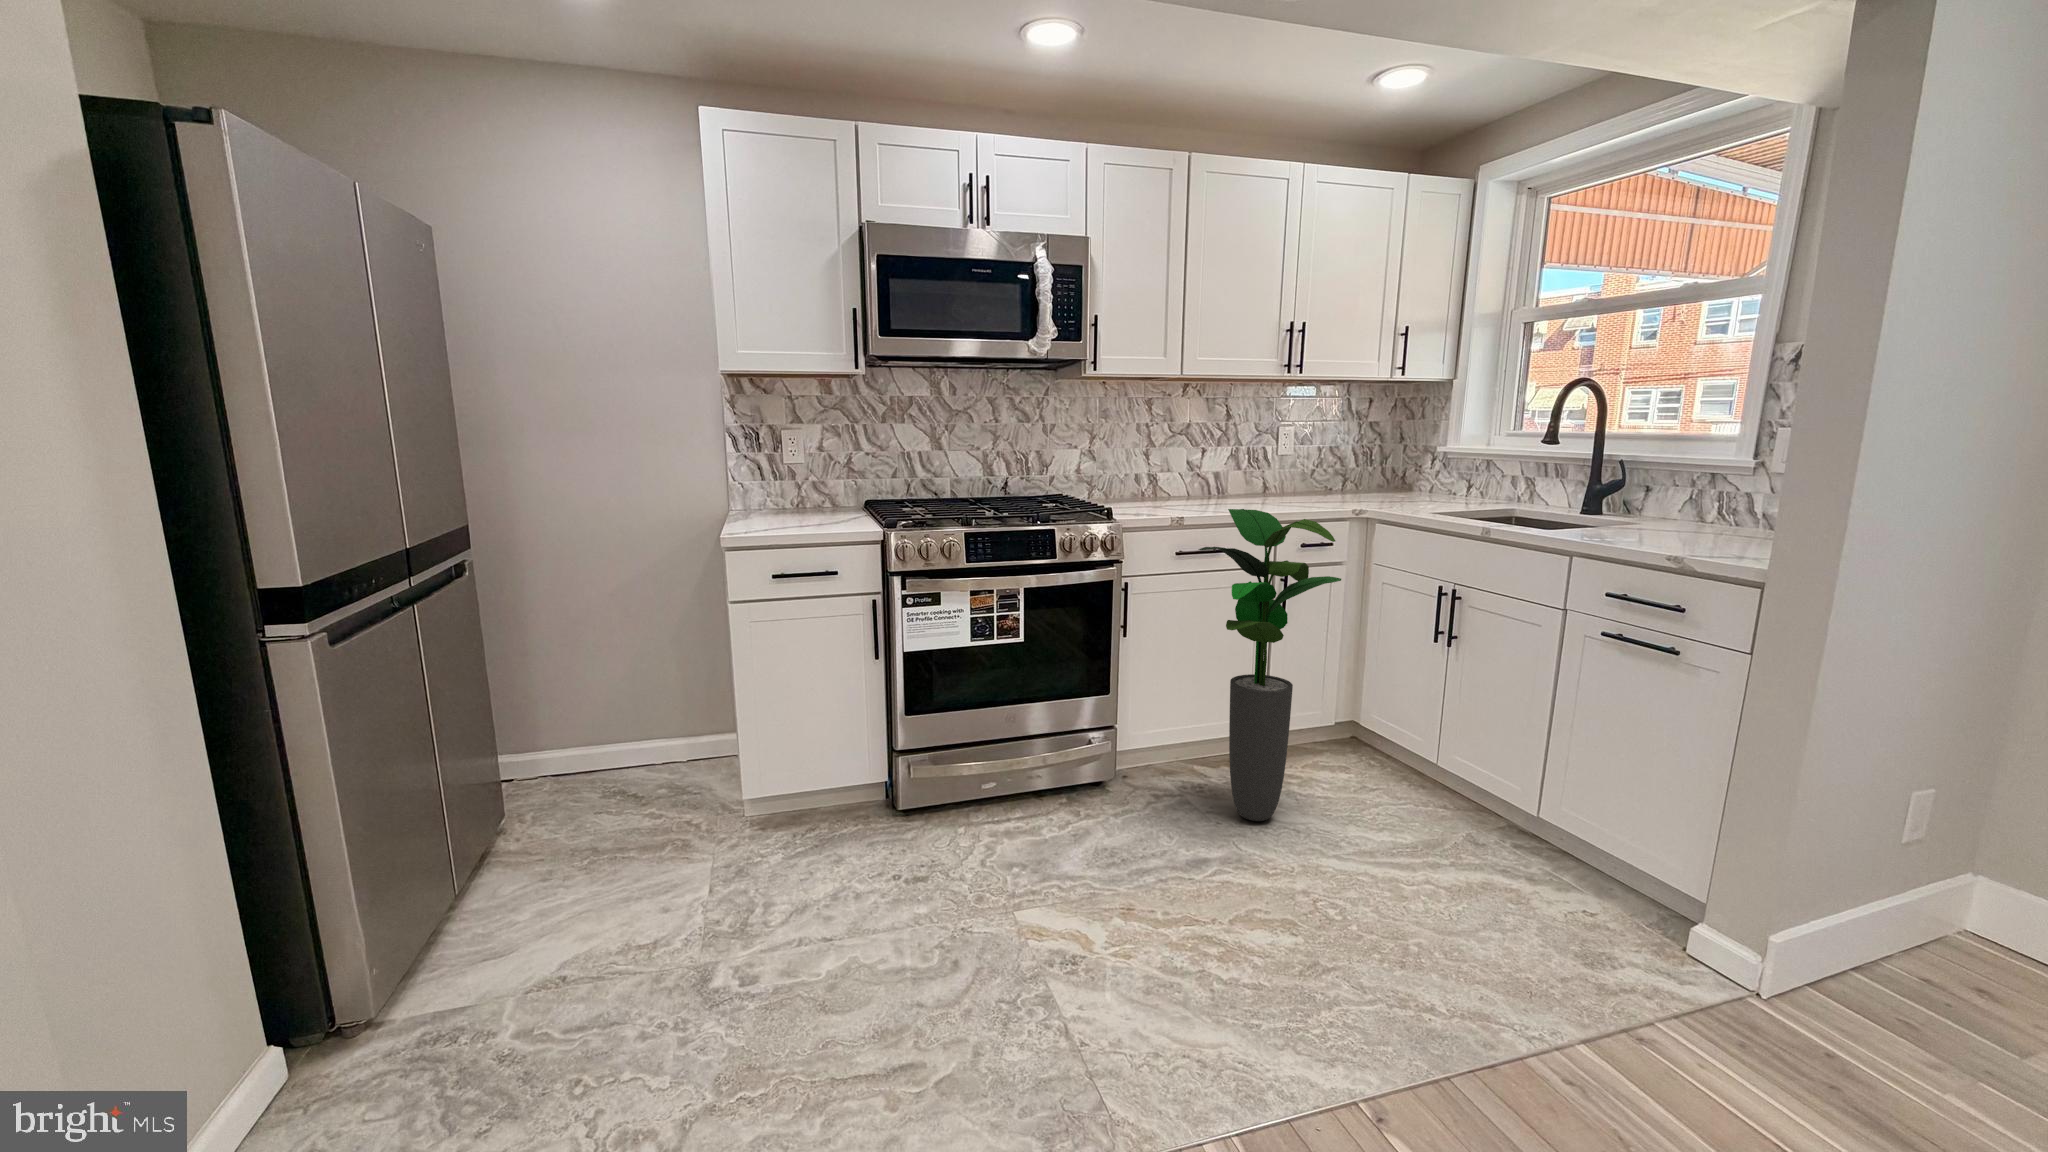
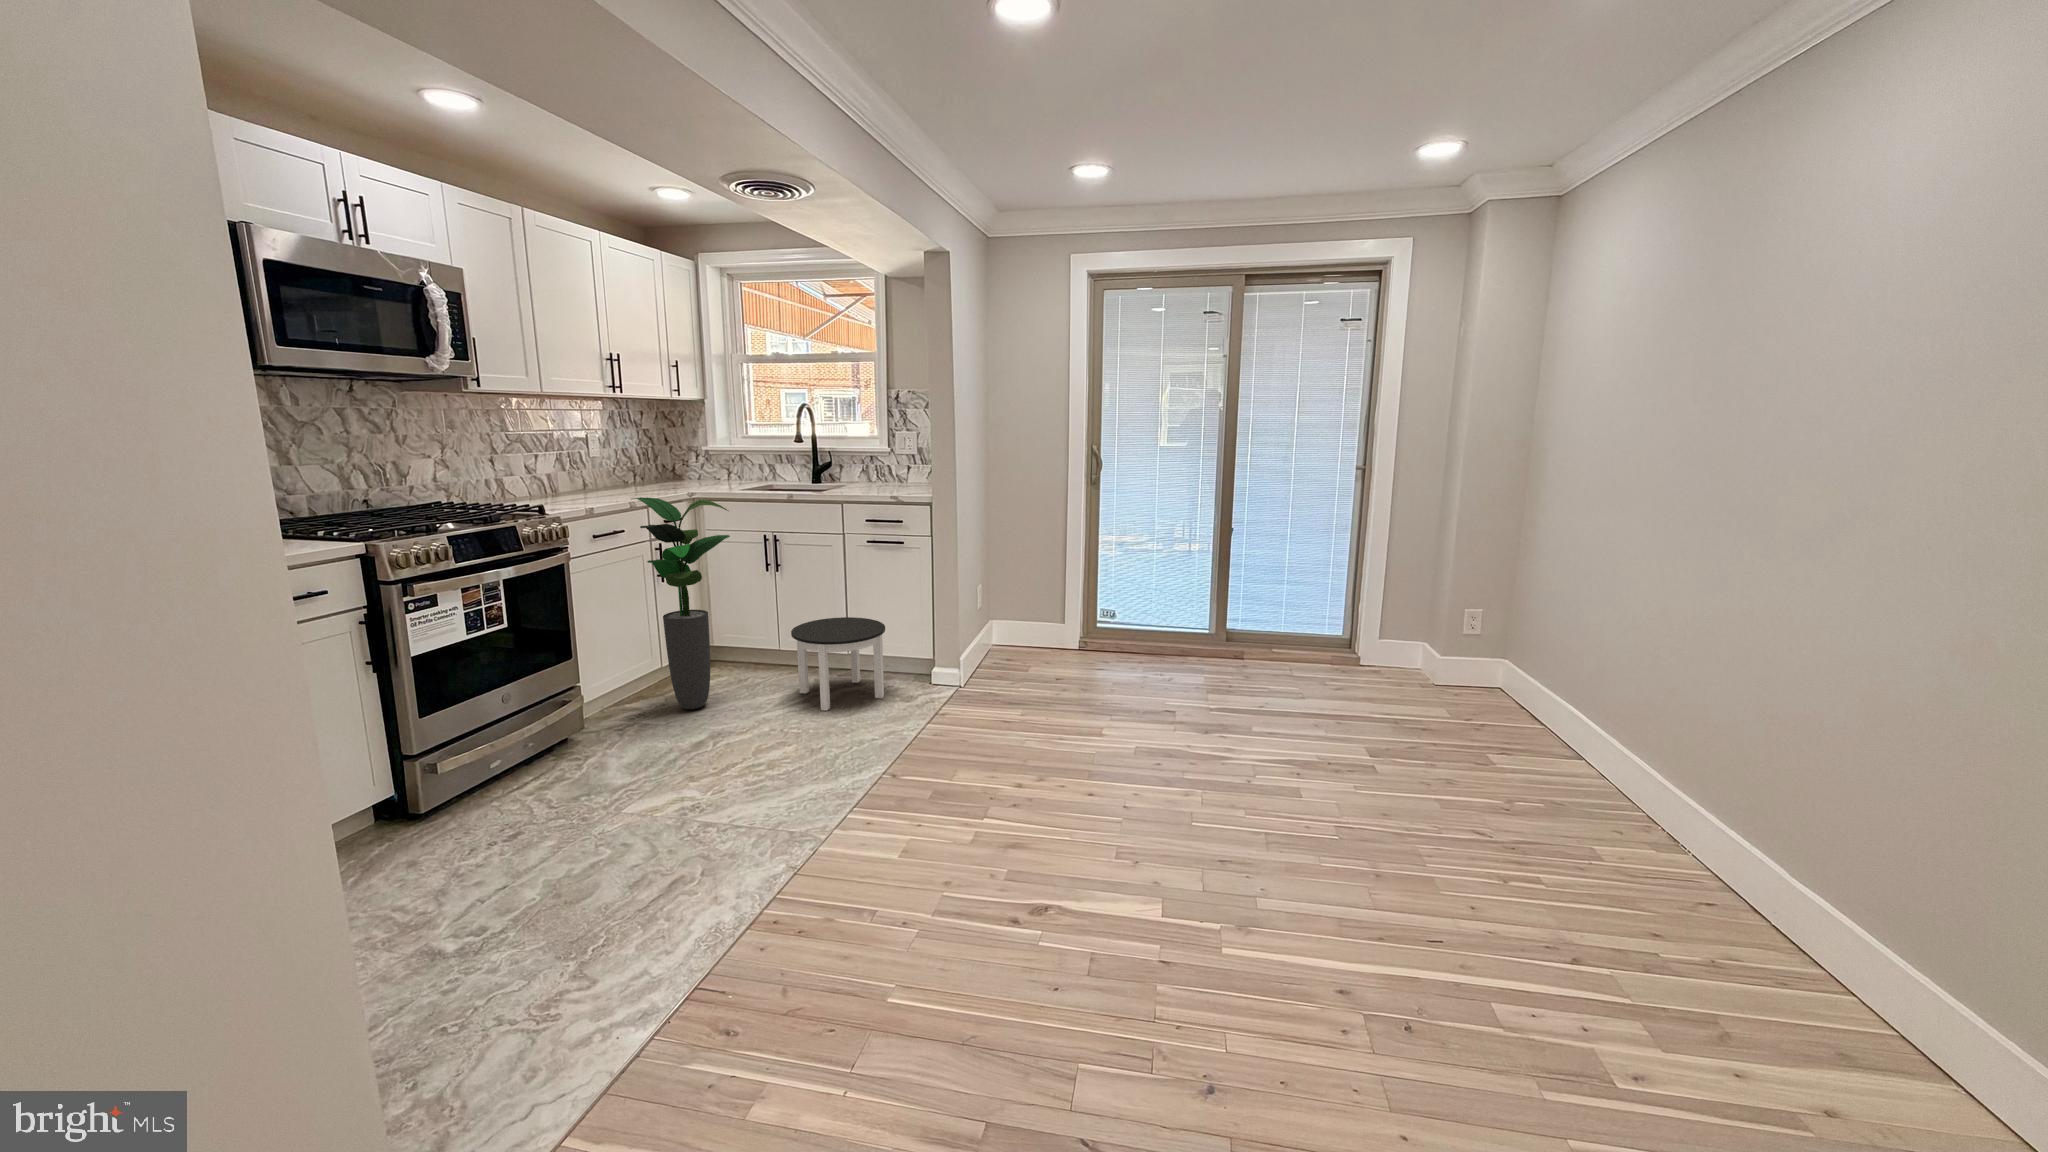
round table: none [1390,751,1585,949] -> present [791,617,885,711]

